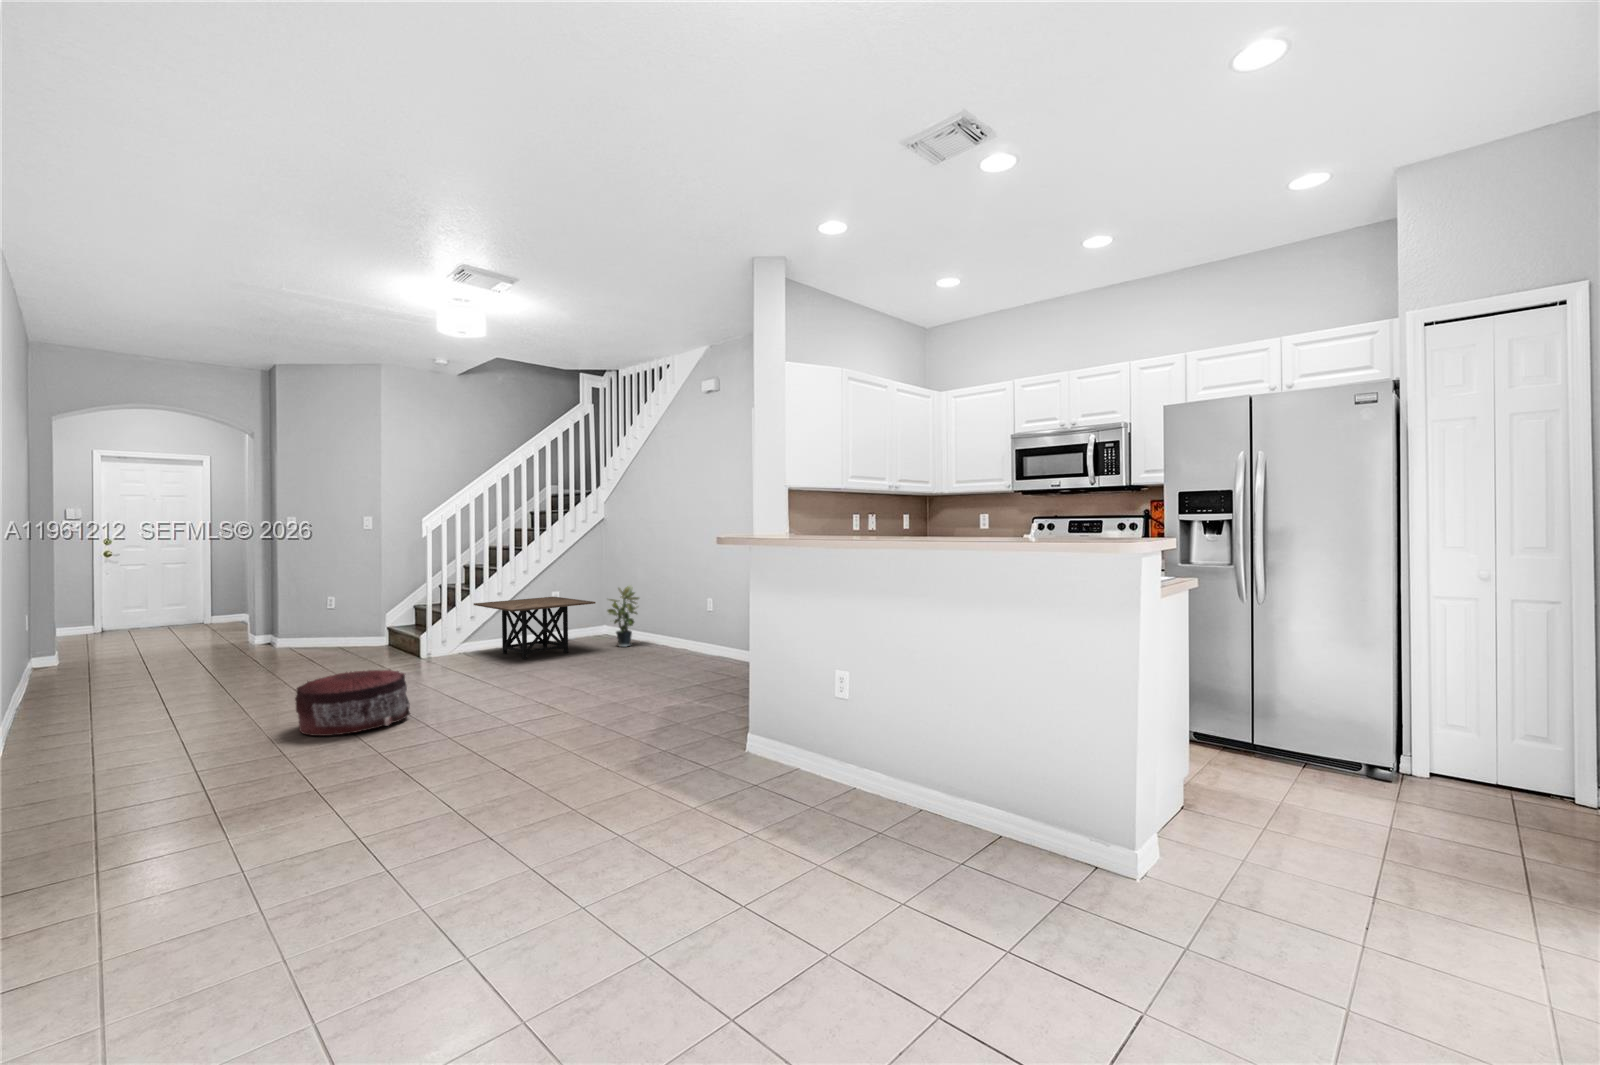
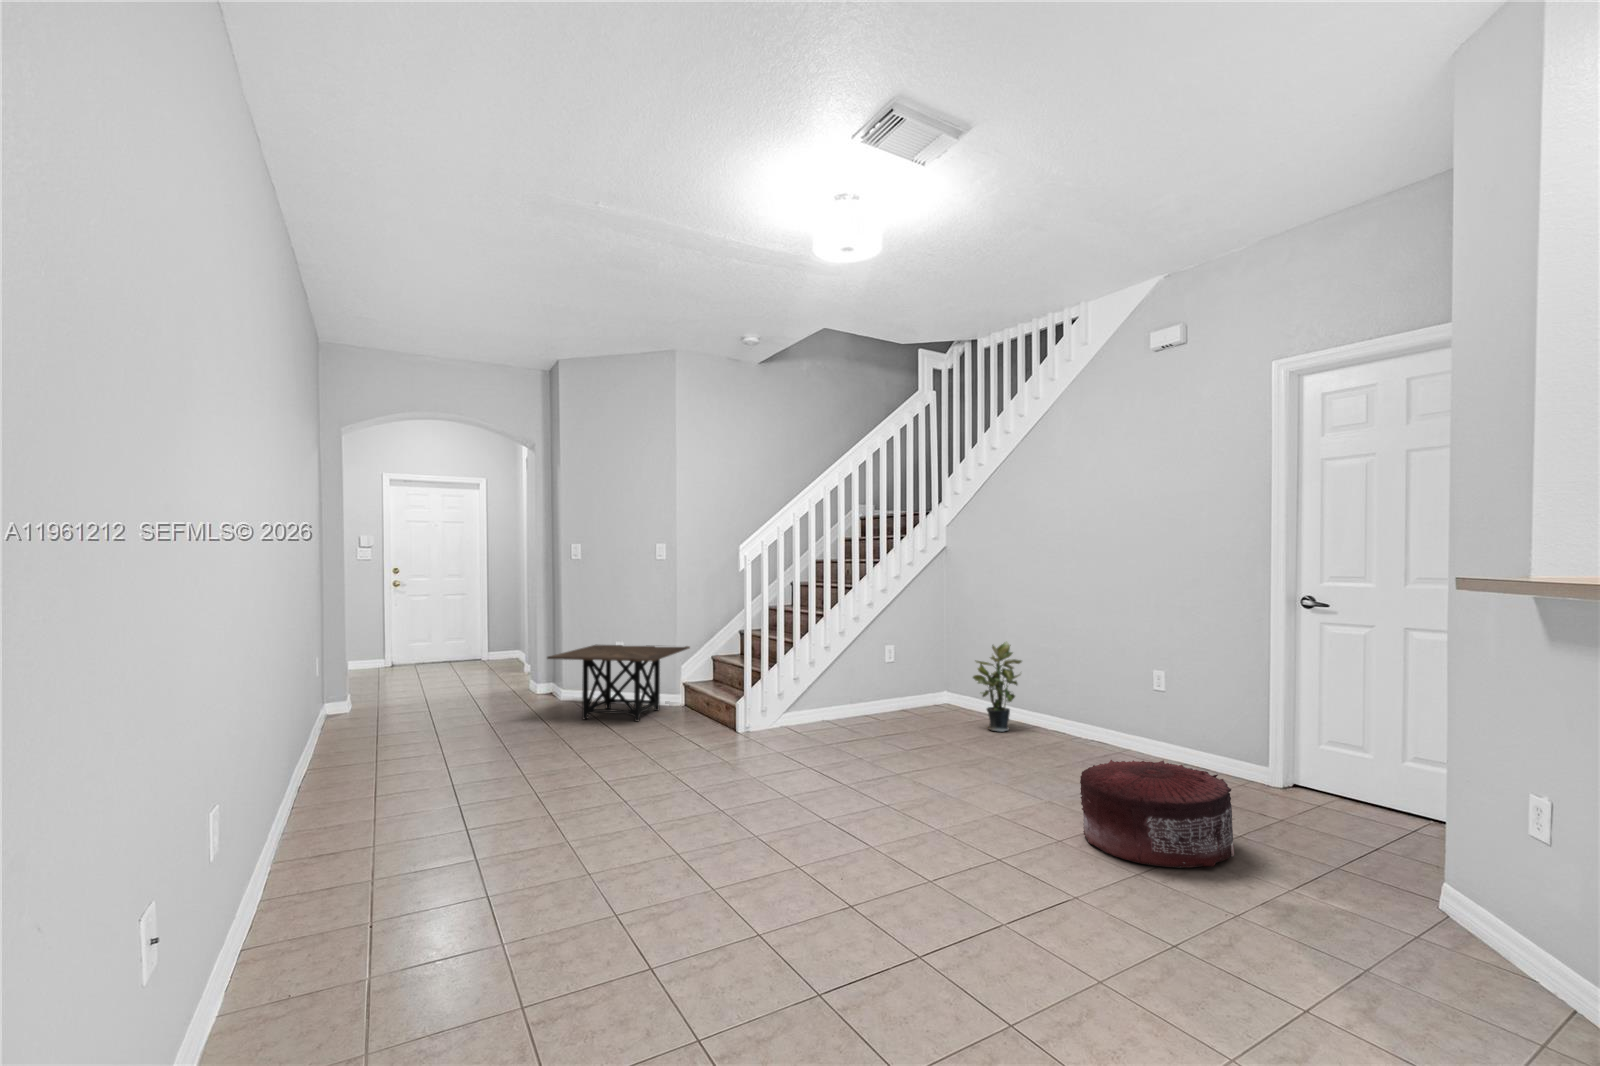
side table: present [474,597,596,659] -> present [547,645,690,721]
pouf: present [295,670,410,736] -> present [1080,760,1234,868]

